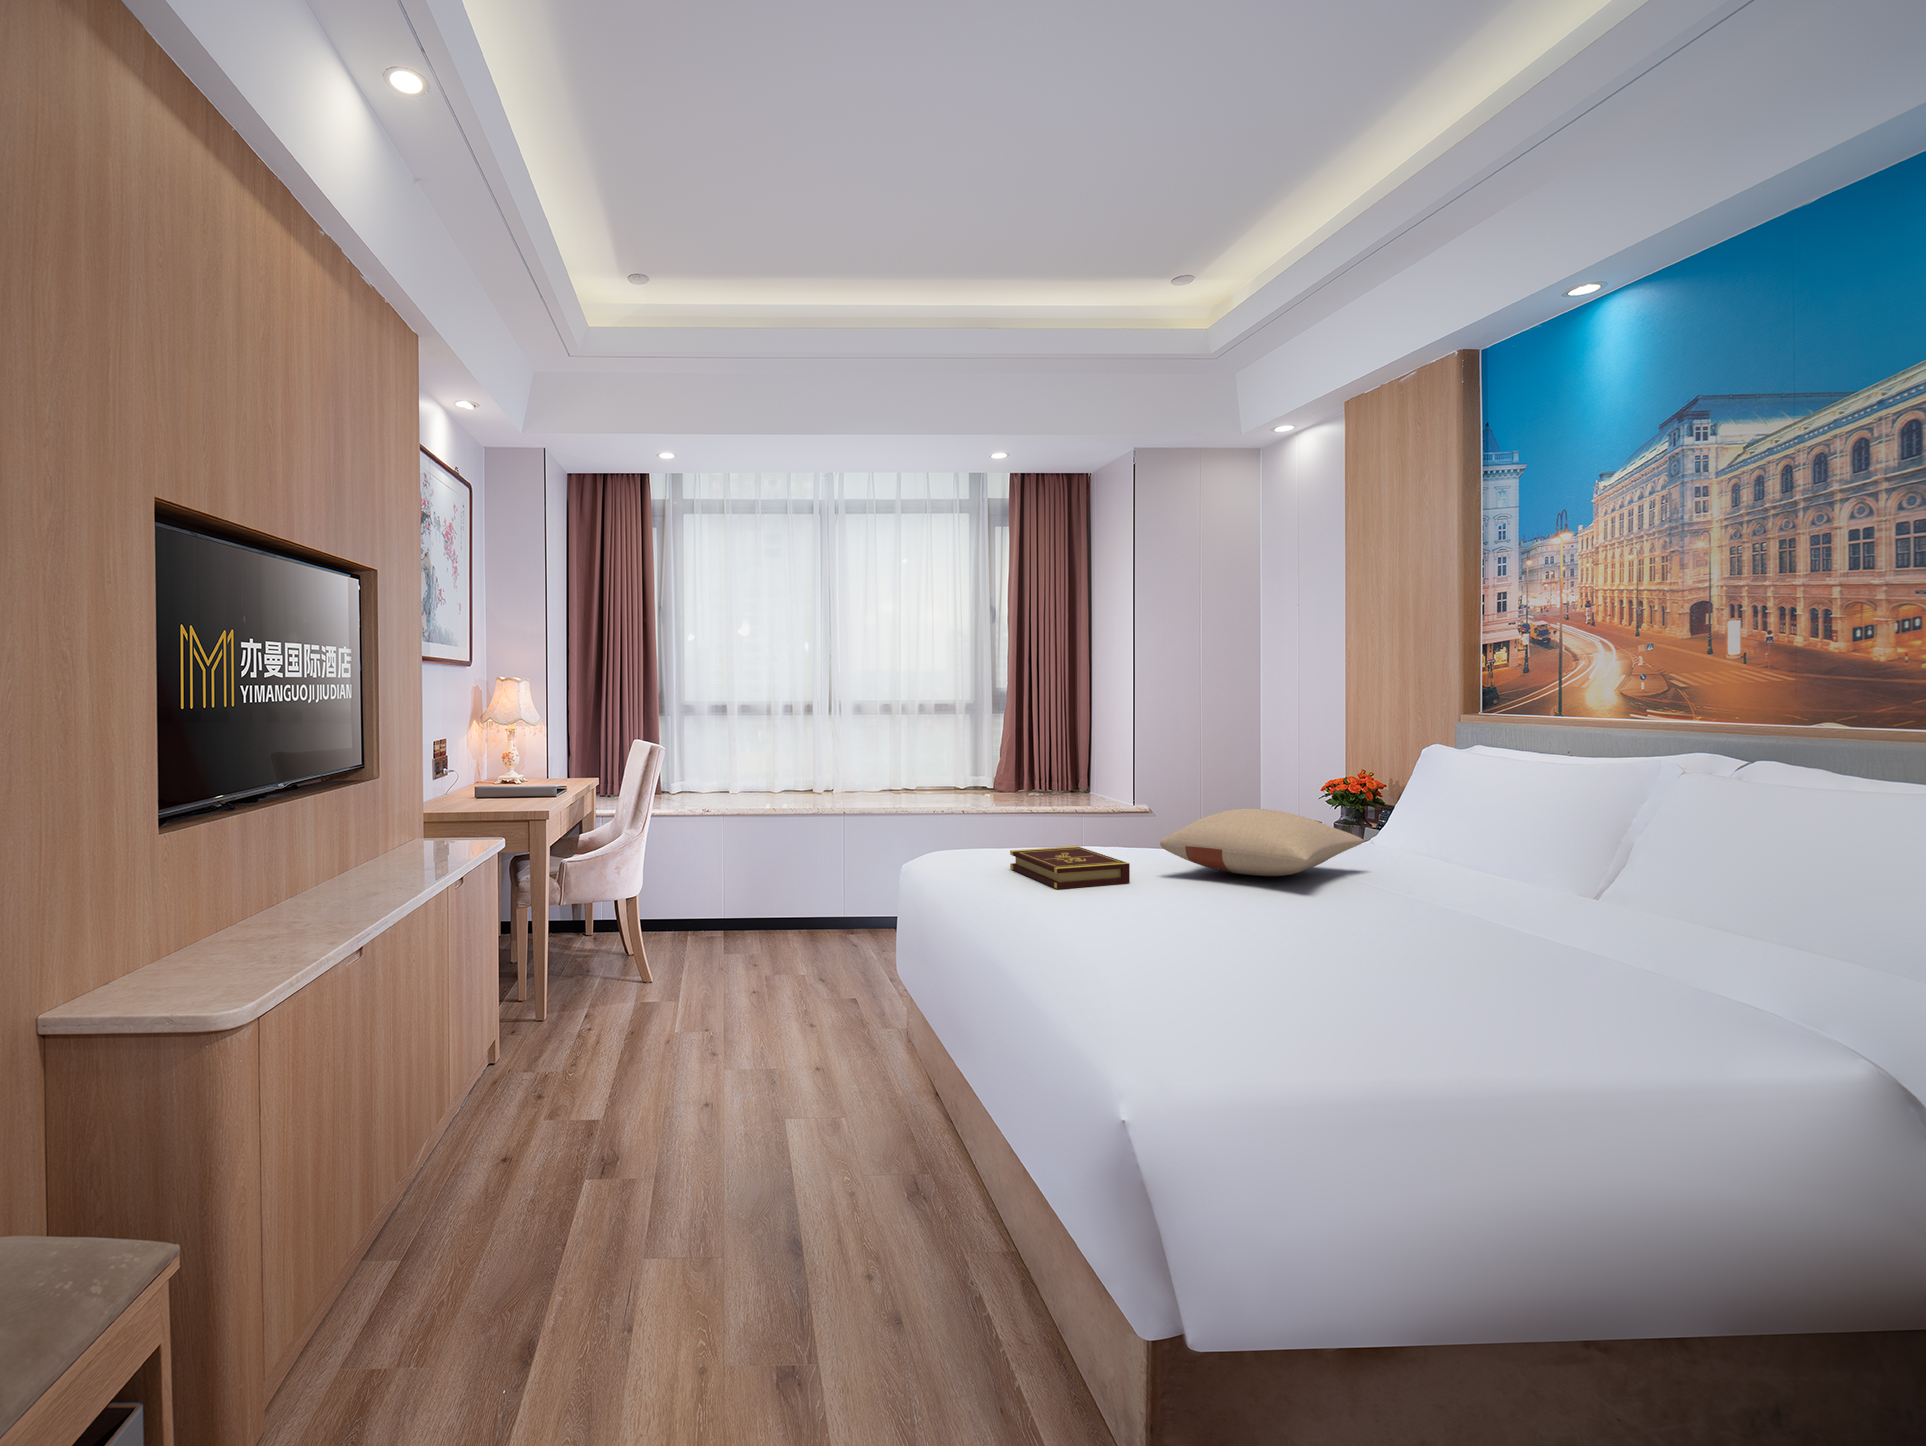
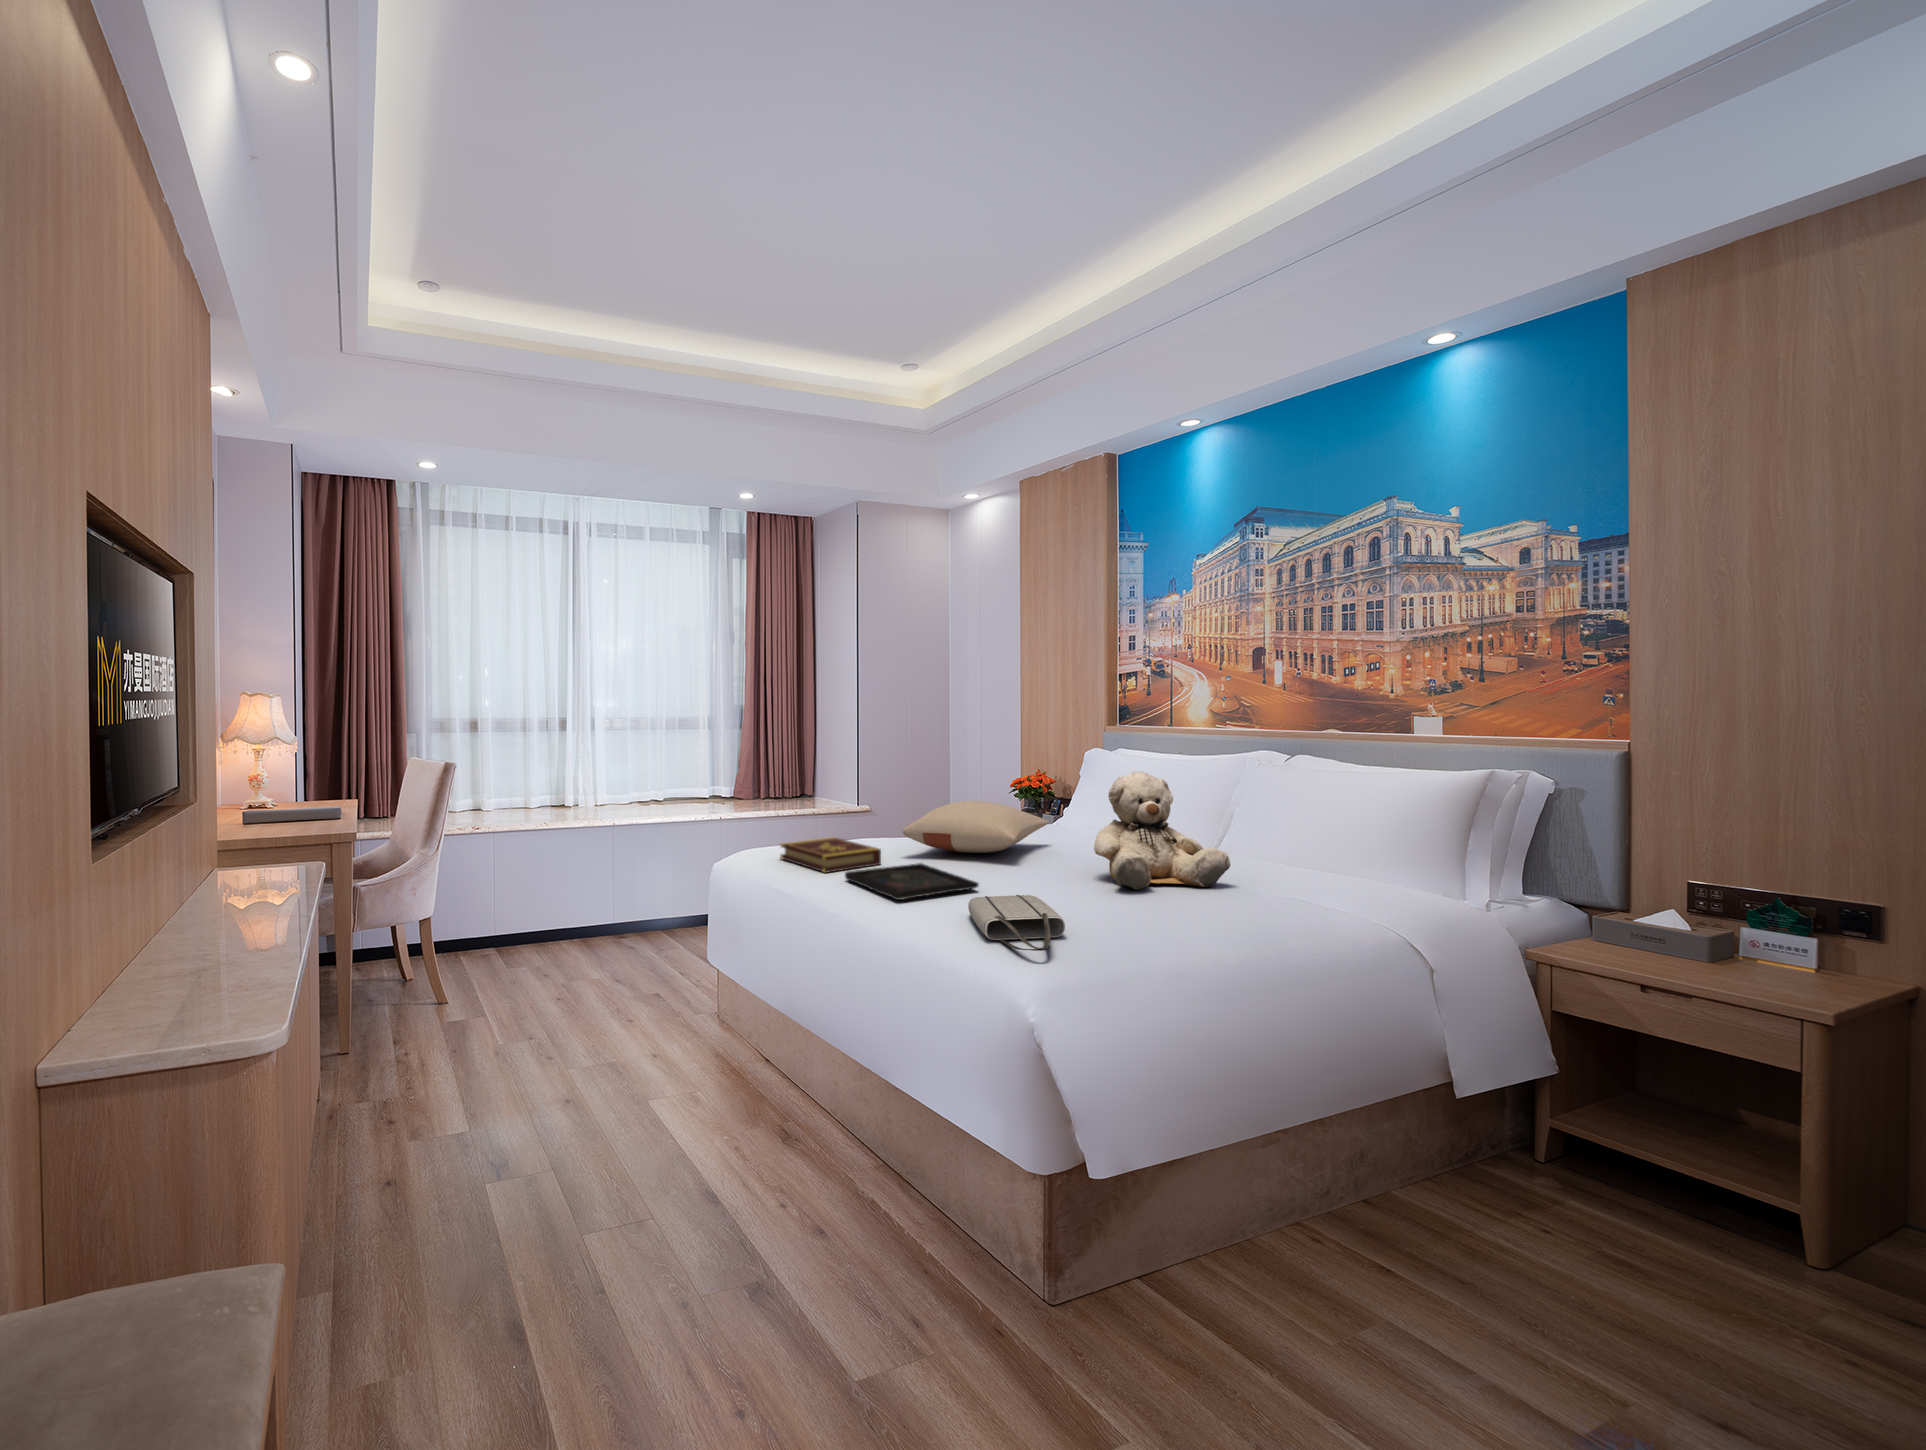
teddy bear: none [1416,775,1631,944] -> present [1094,771,1231,890]
tray: none [1077,884,1245,928] -> present [845,863,979,900]
tote bag: none [1219,933,1347,1012] -> present [968,895,1065,951]

